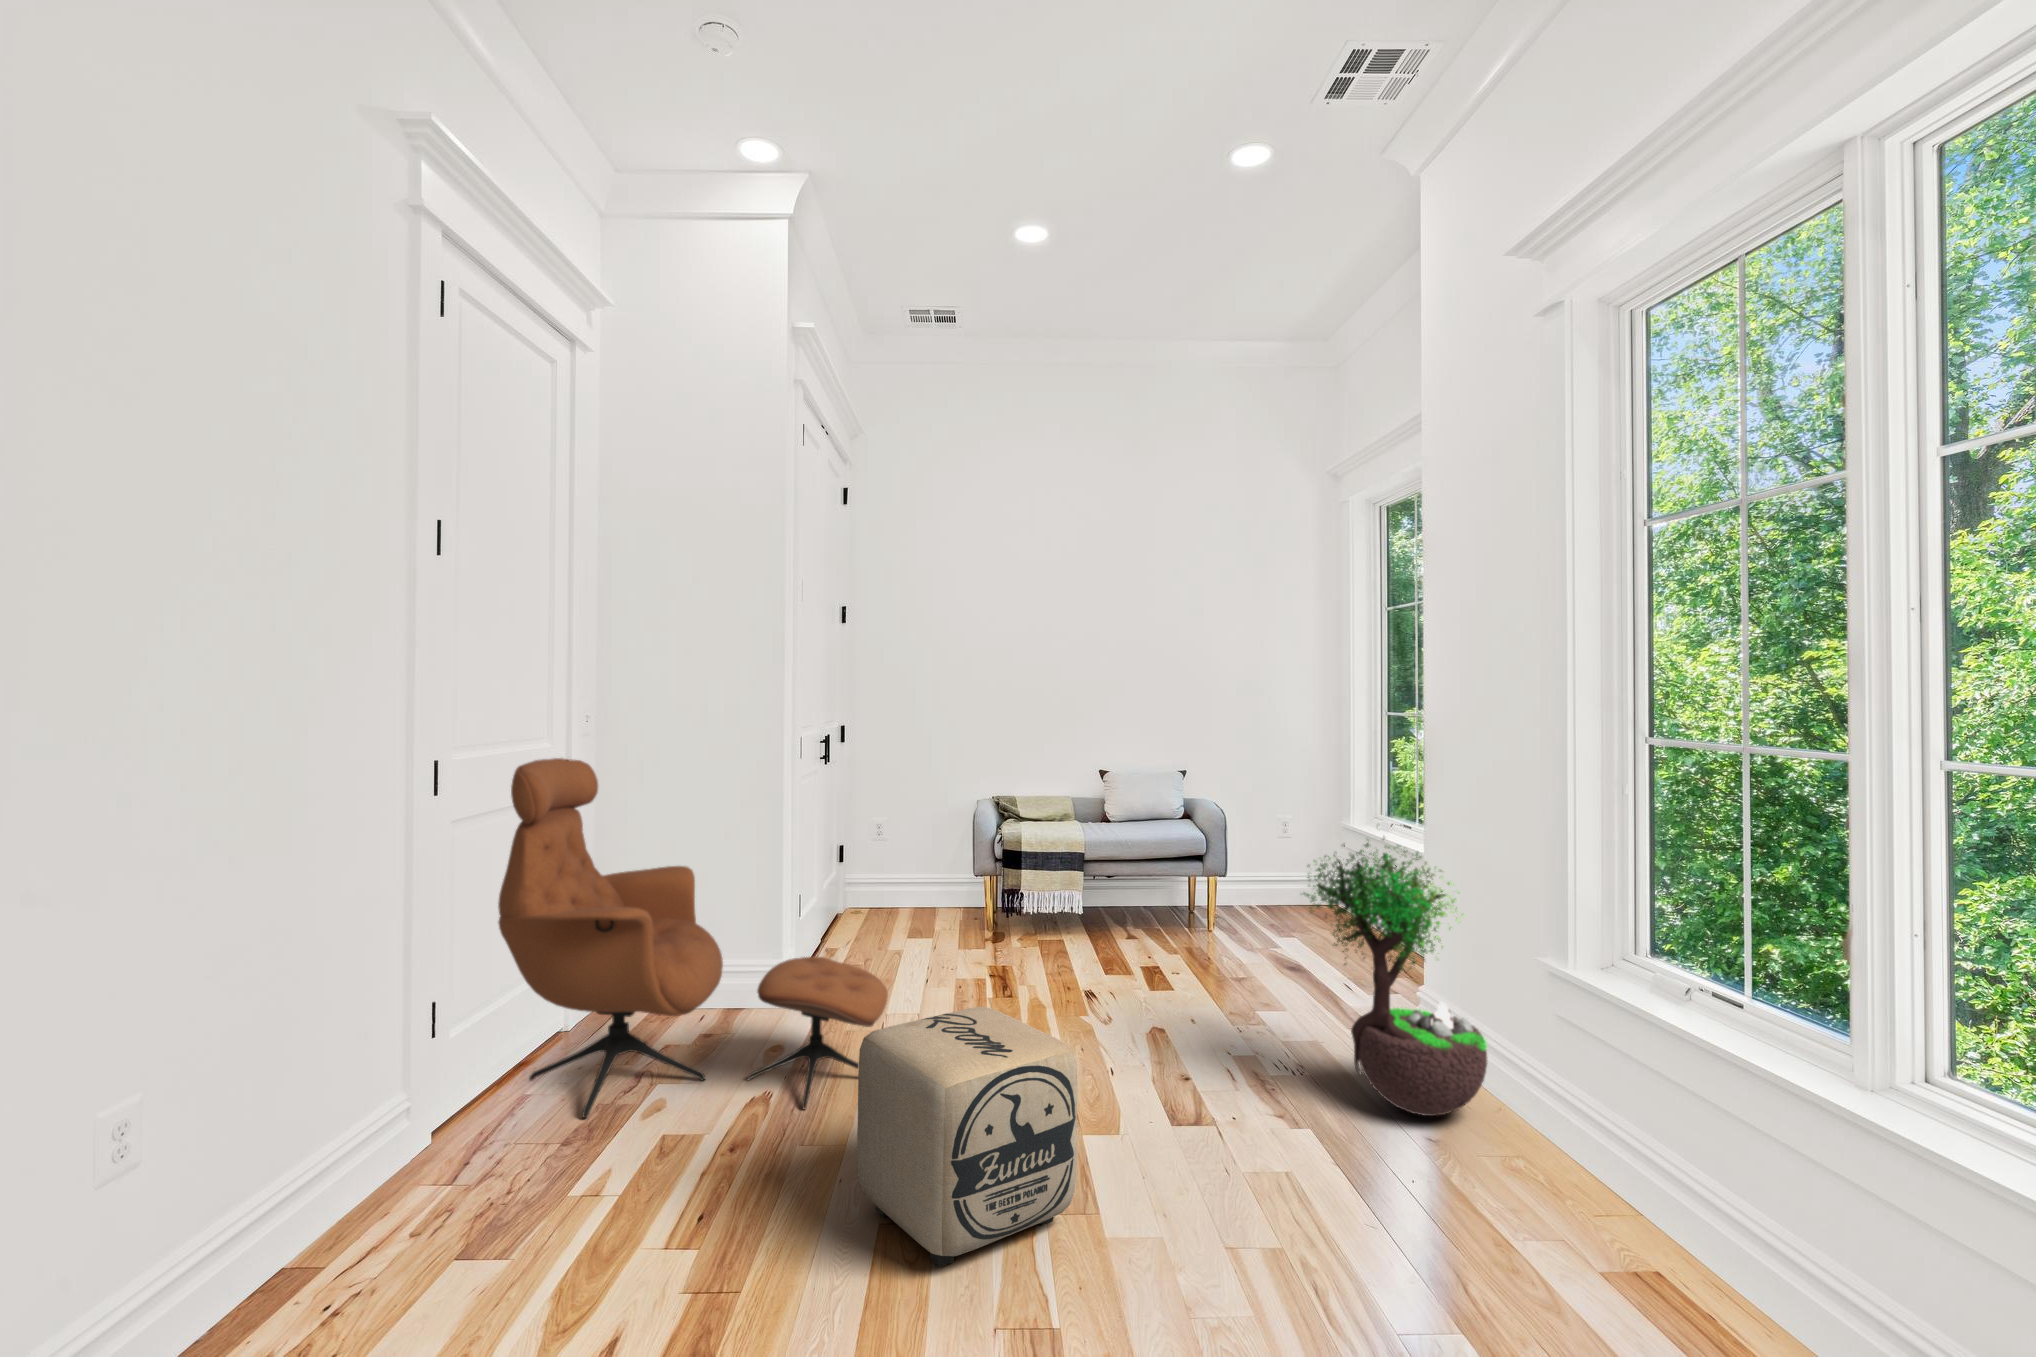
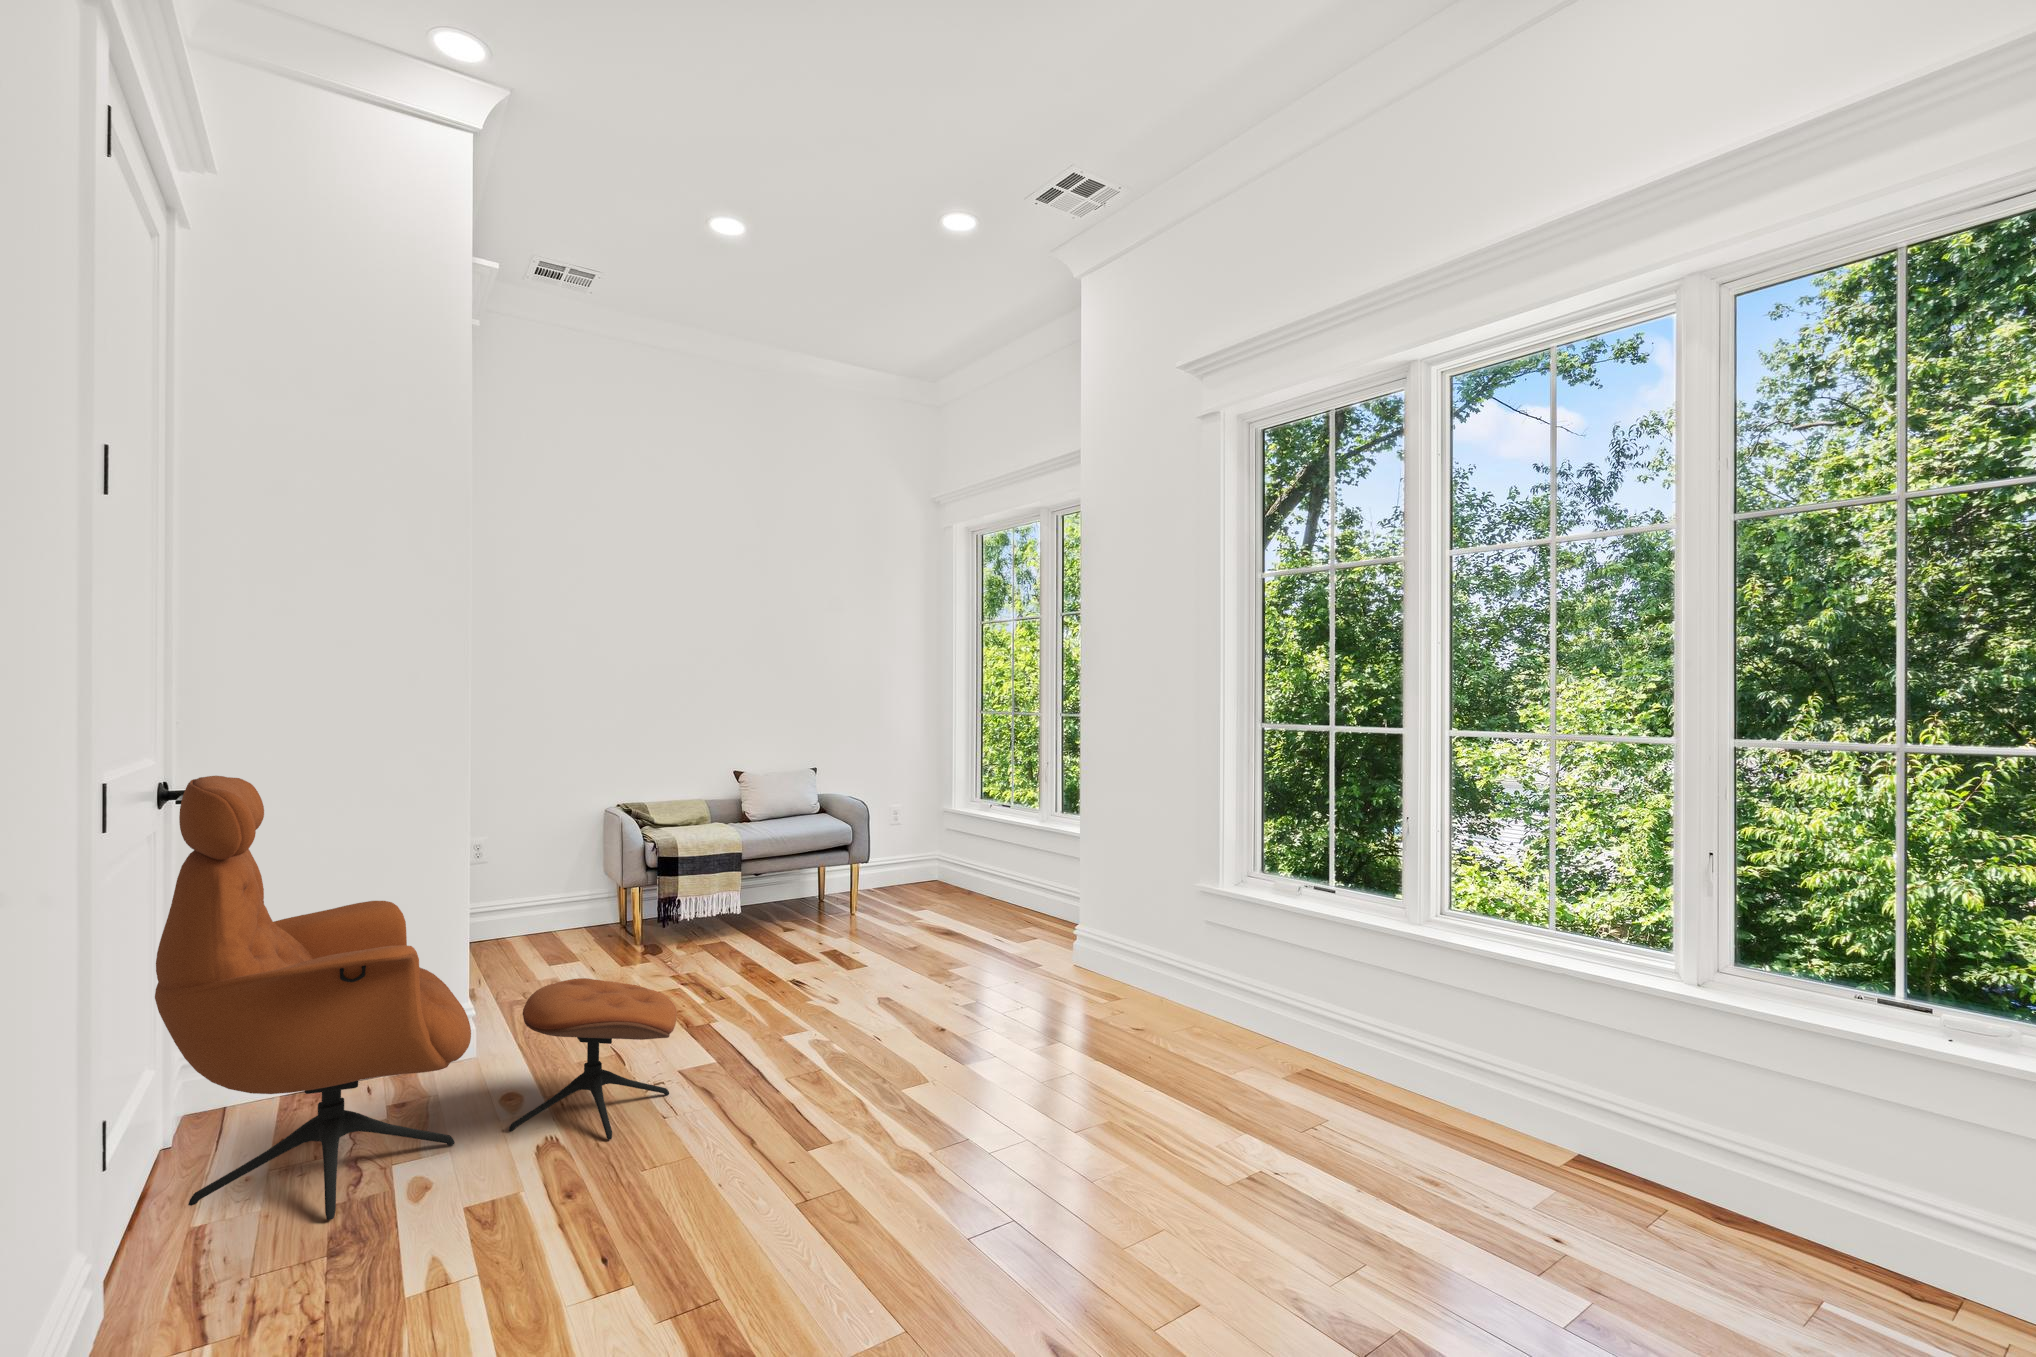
potted tree: present [1304,836,1487,1116] -> none [1031,785,1181,1014]
ottoman: present [857,1006,1078,1267] -> none [757,980,965,1220]

